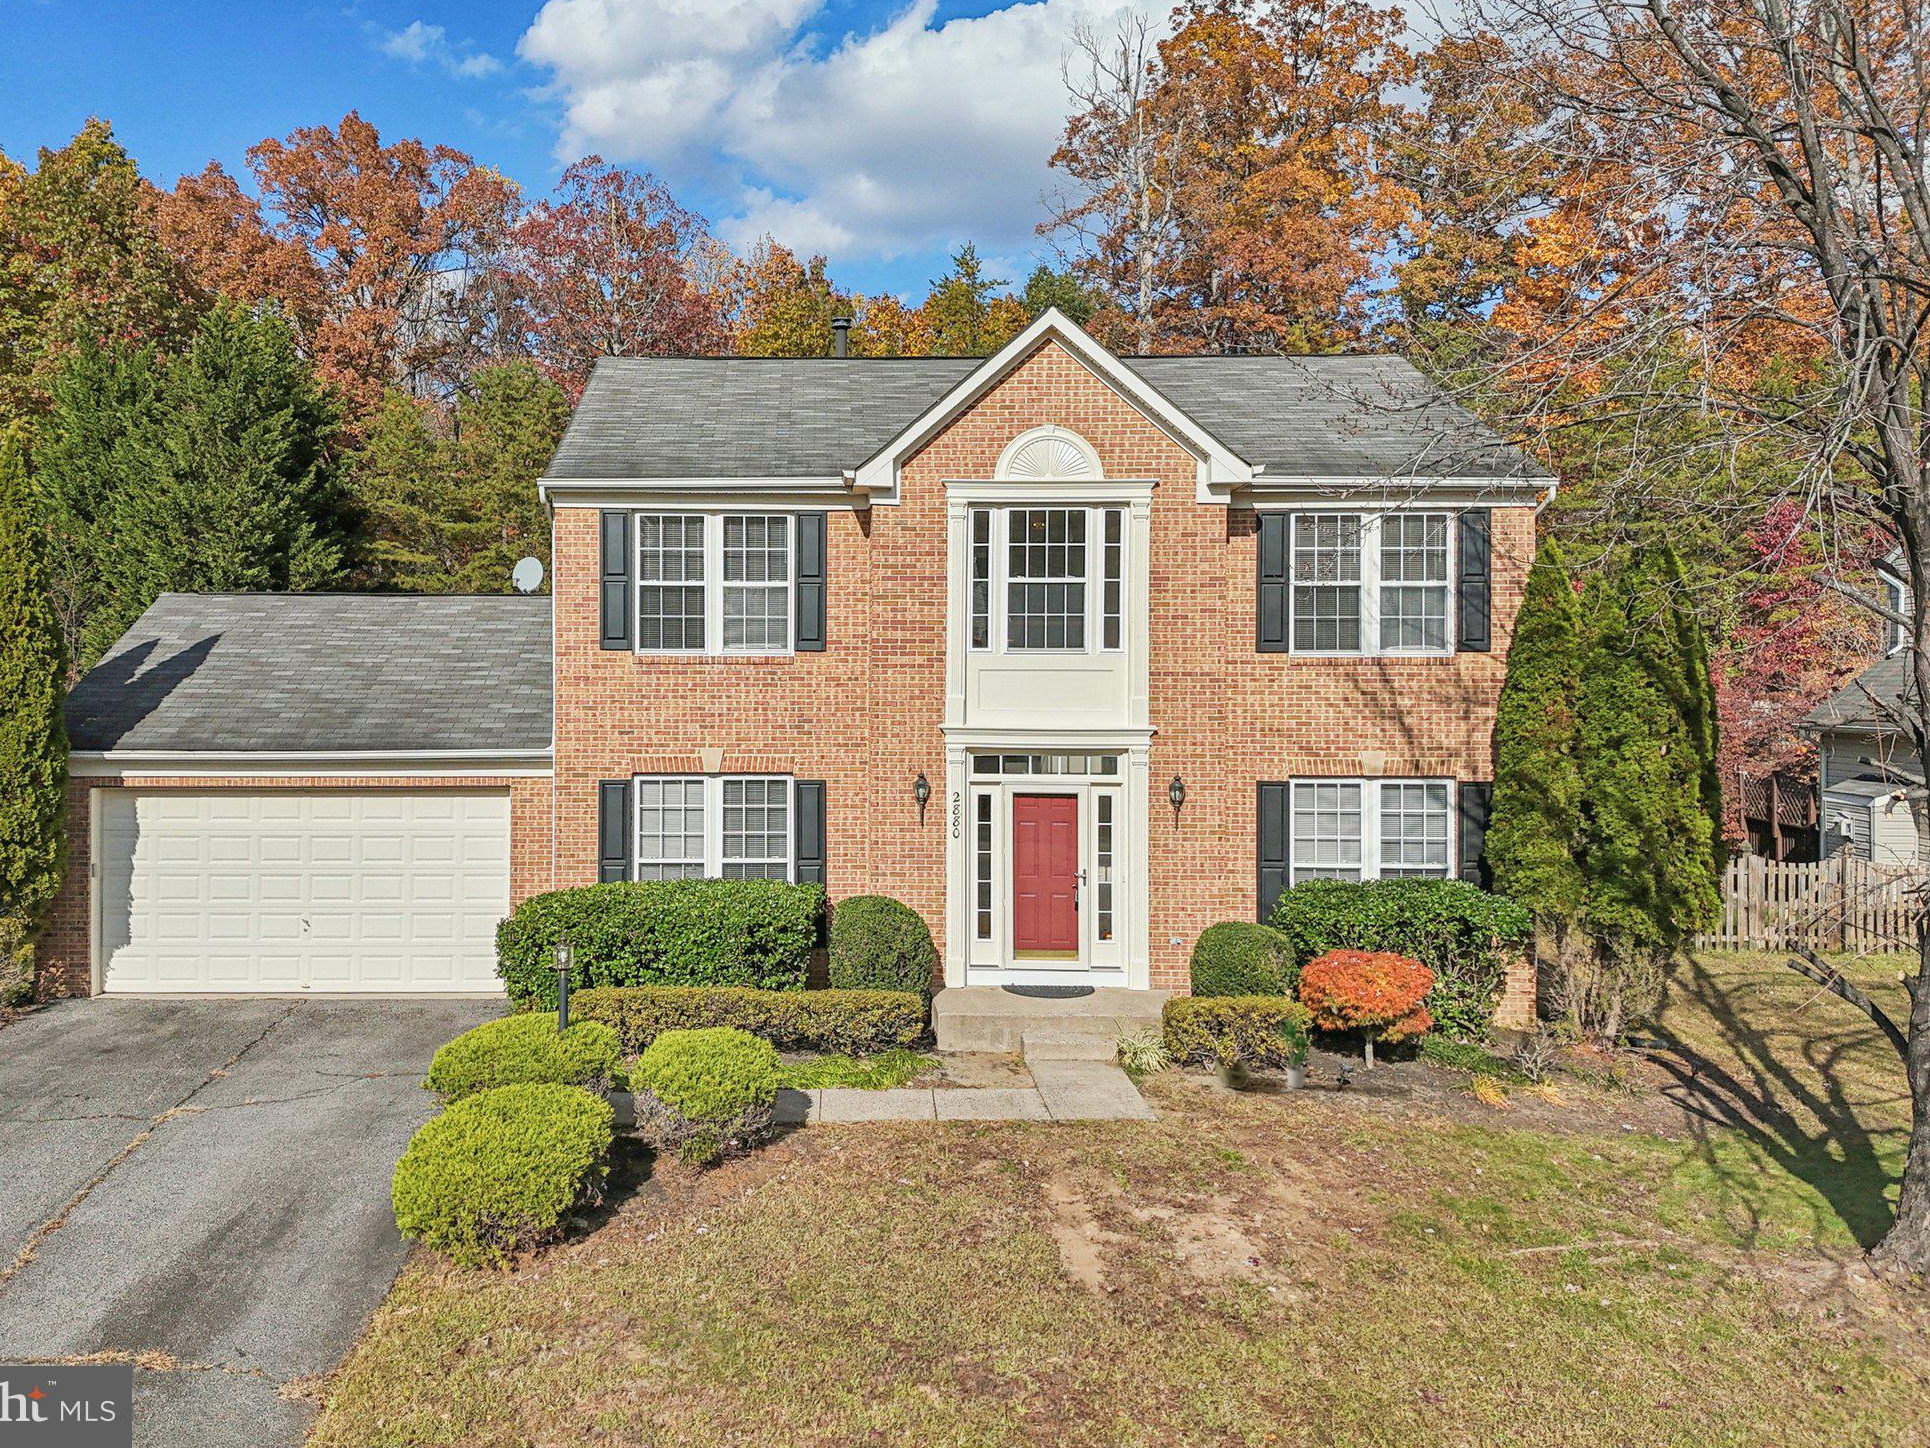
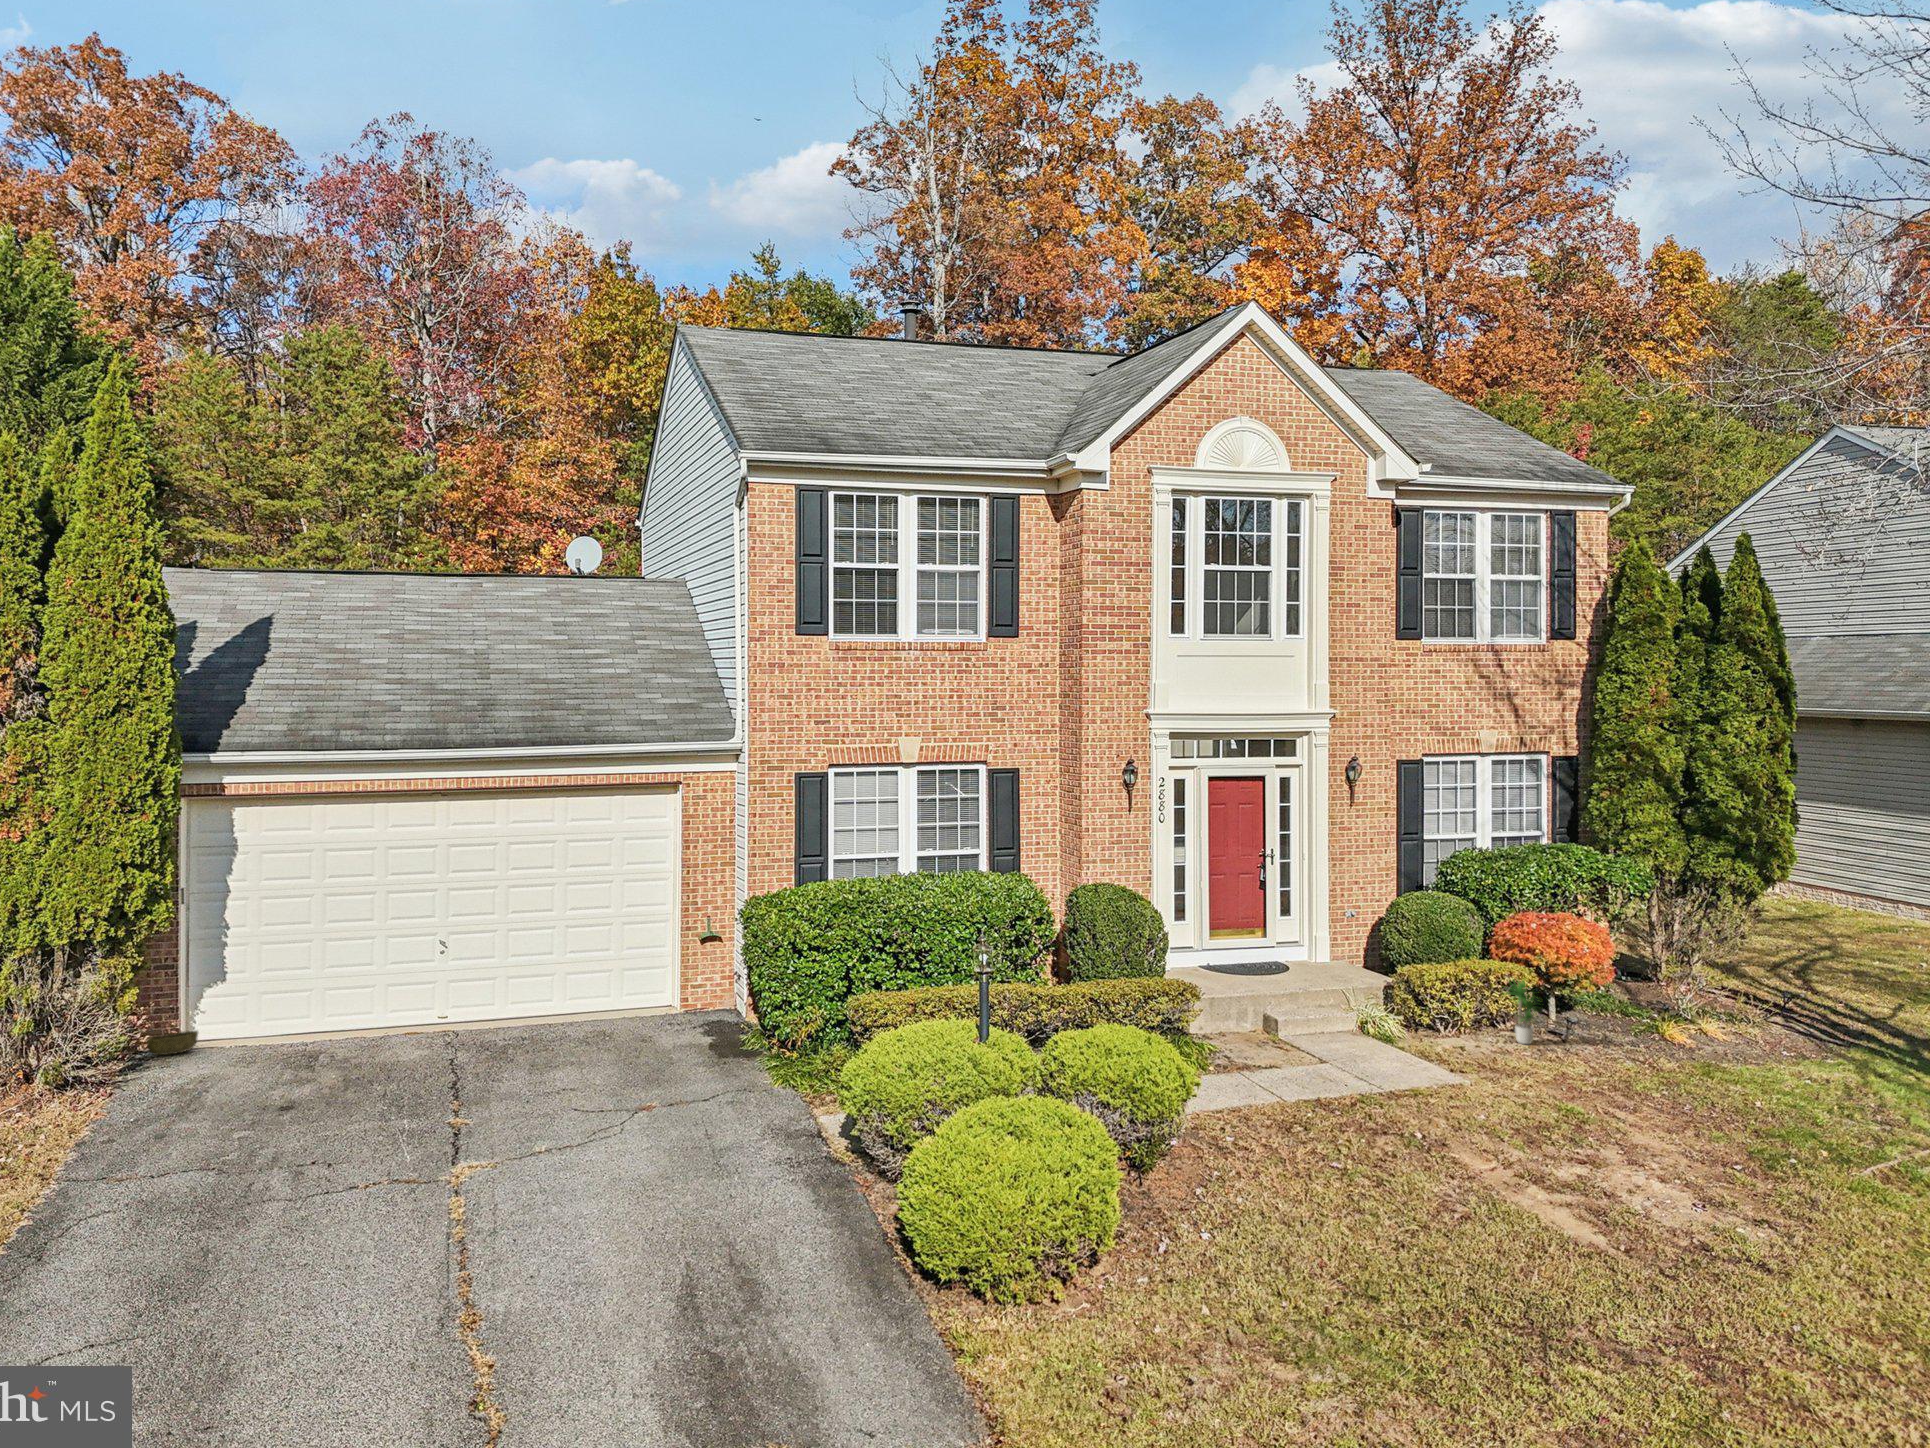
woven basket: present [1215,1058,1250,1089] -> present [146,1031,198,1055]

